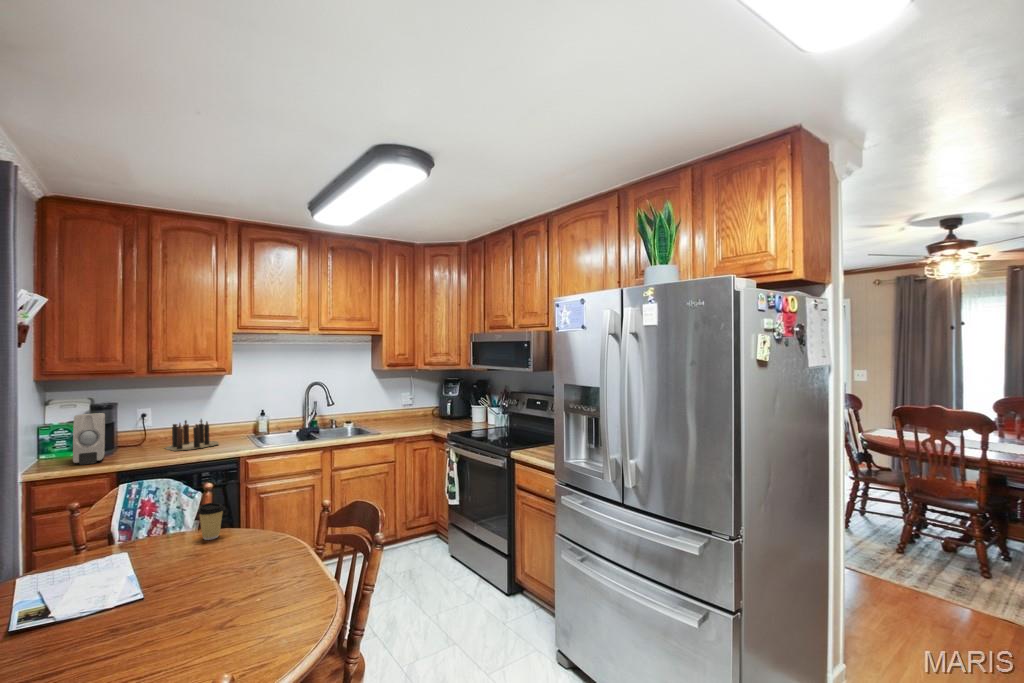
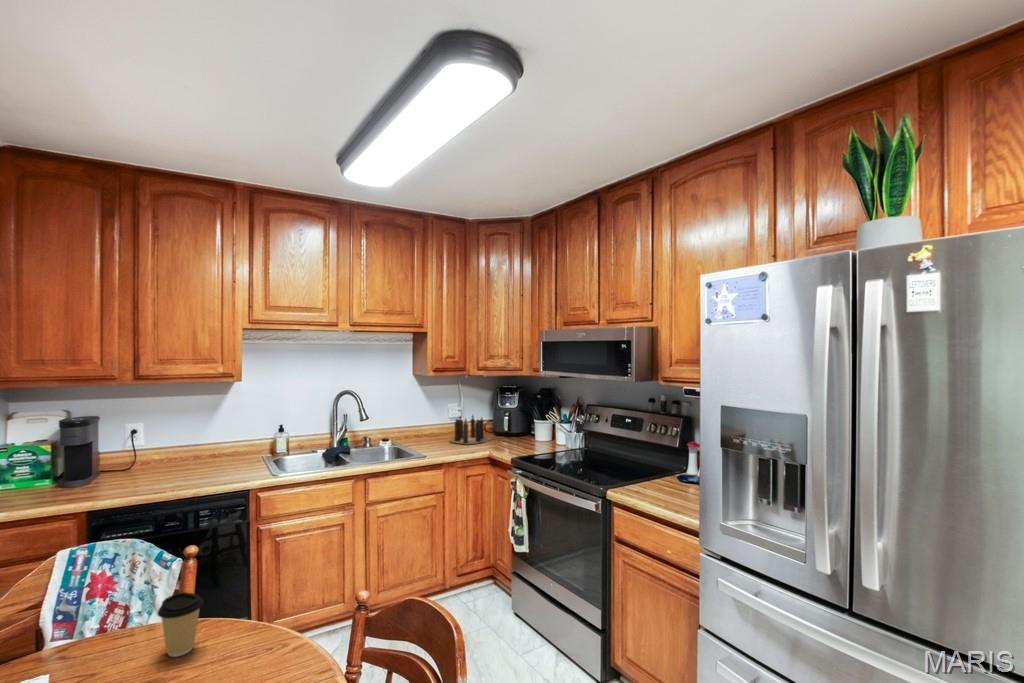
soap dispenser: present [73,413,105,465] -> none [26,433,75,503]
candle: present [165,419,218,451] -> present [450,415,492,445]

